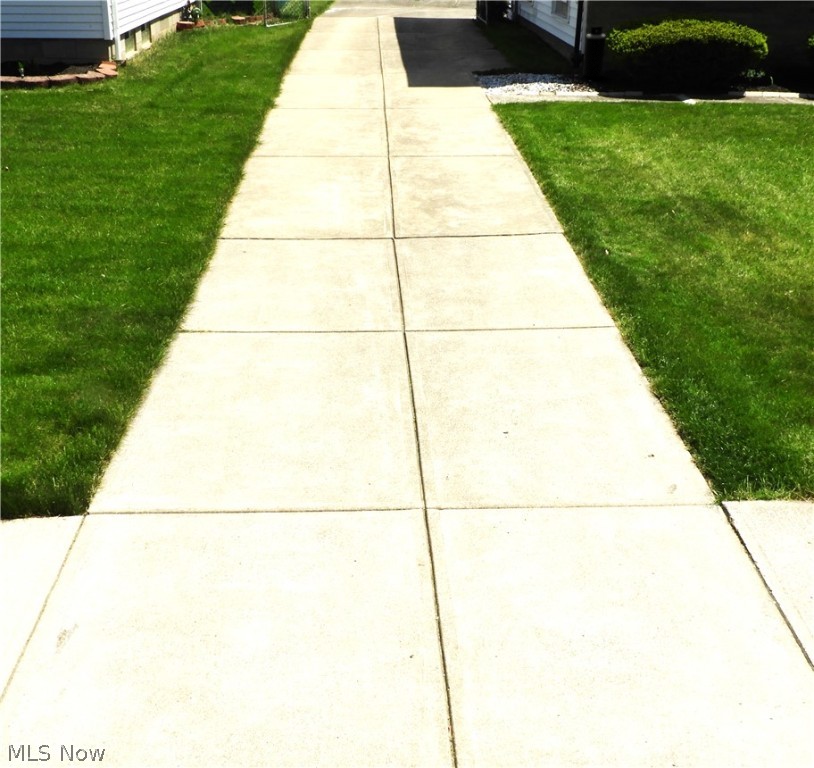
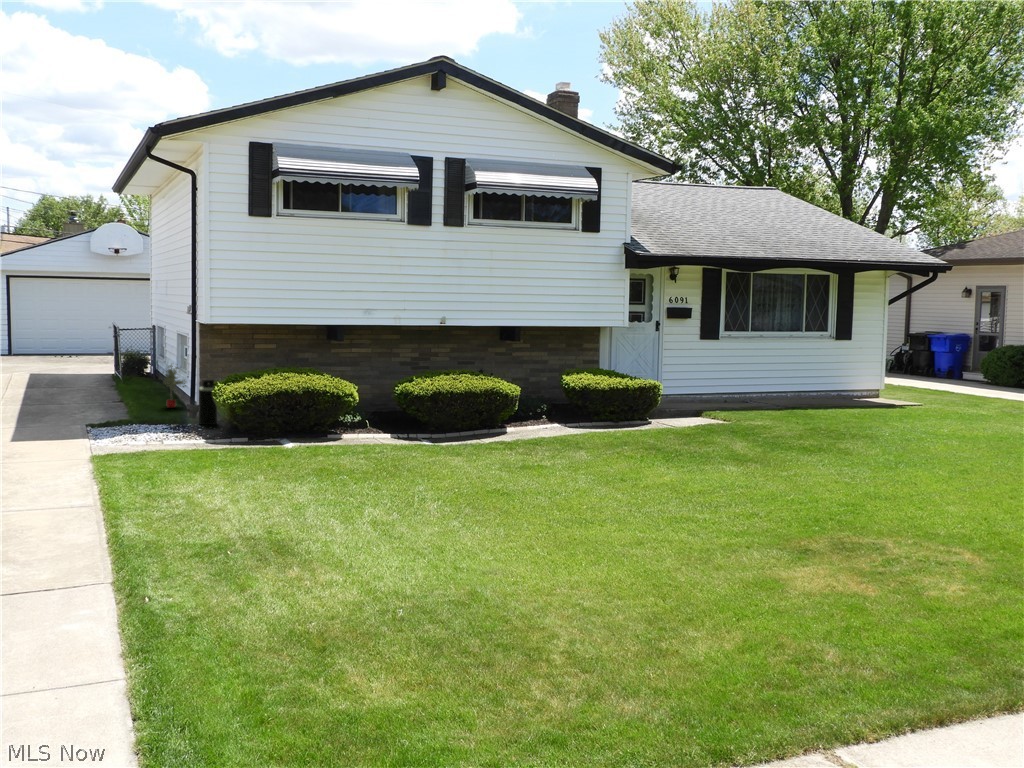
potted tree: none [541,7,568,58] -> present [164,364,186,408]

